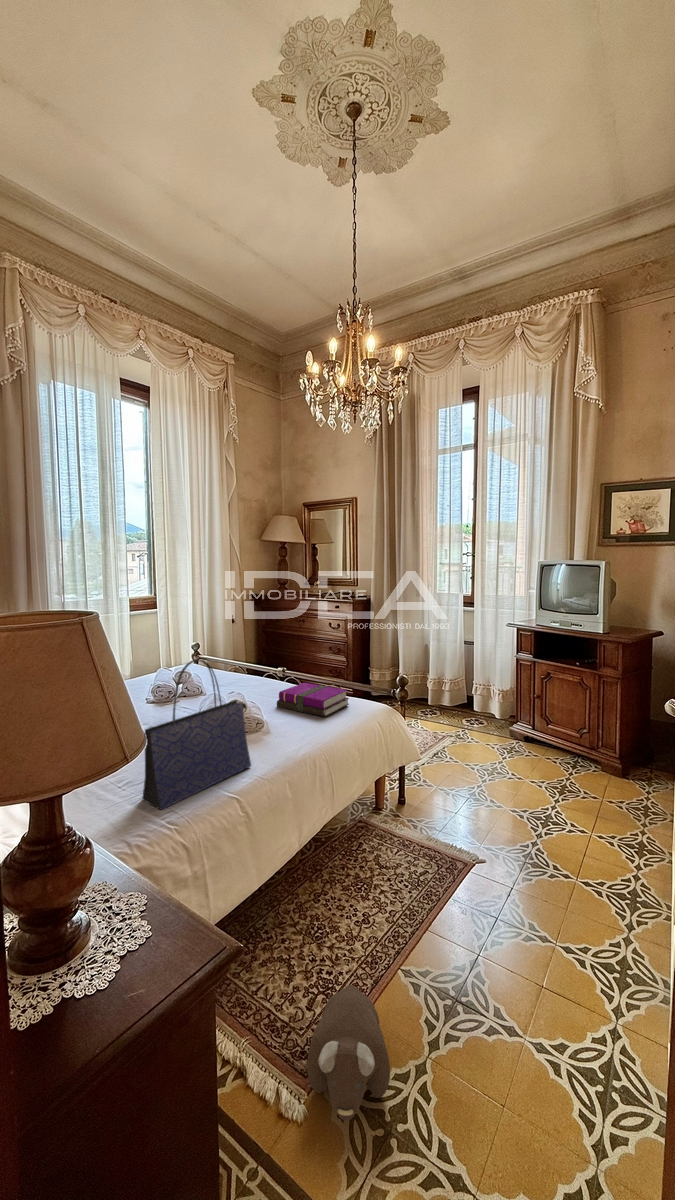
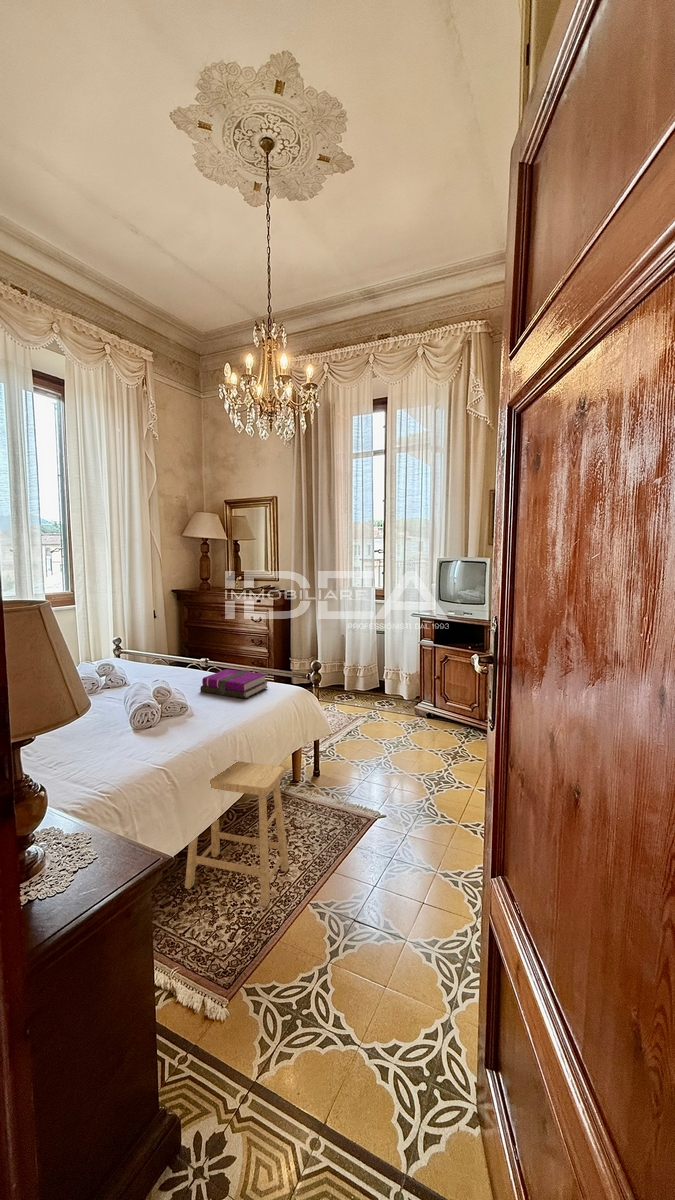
tote bag: present [142,659,251,810] -> none [74,647,177,782]
footstool: none [258,783,375,967] -> present [185,761,289,907]
plush toy: present [307,985,390,1121] -> none [228,915,296,1011]

